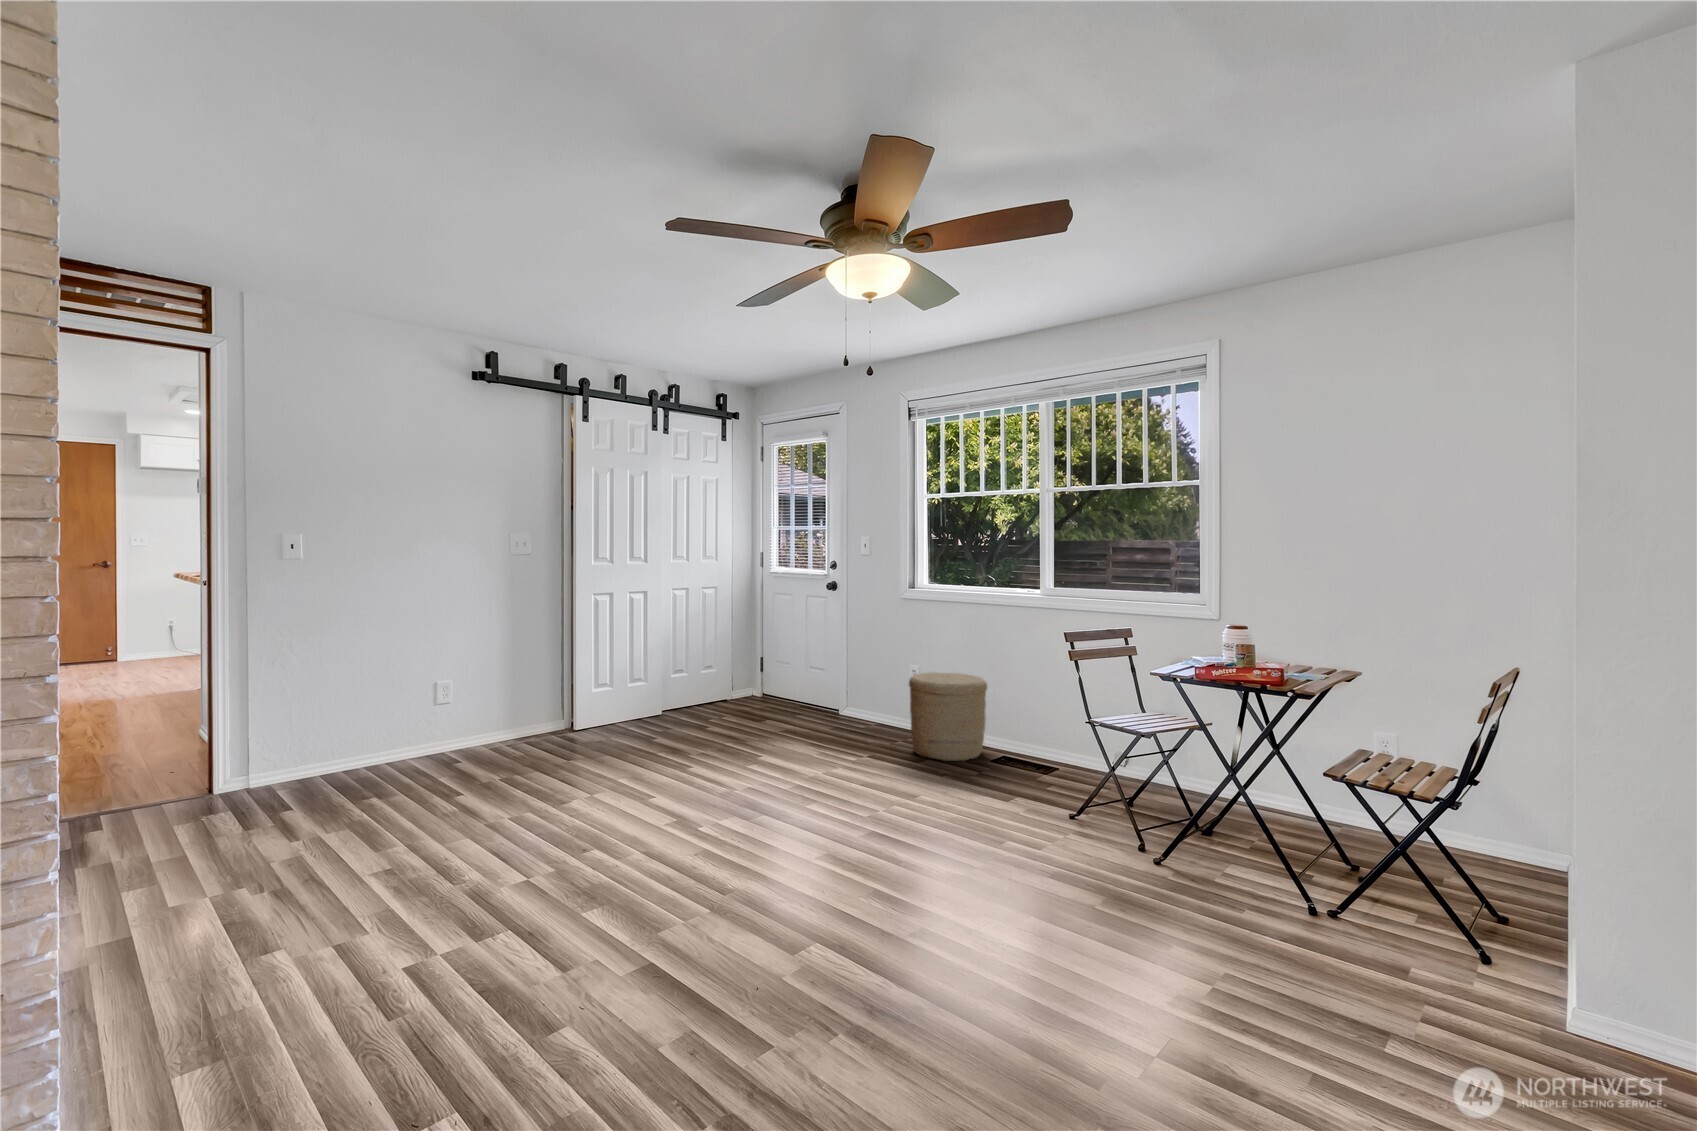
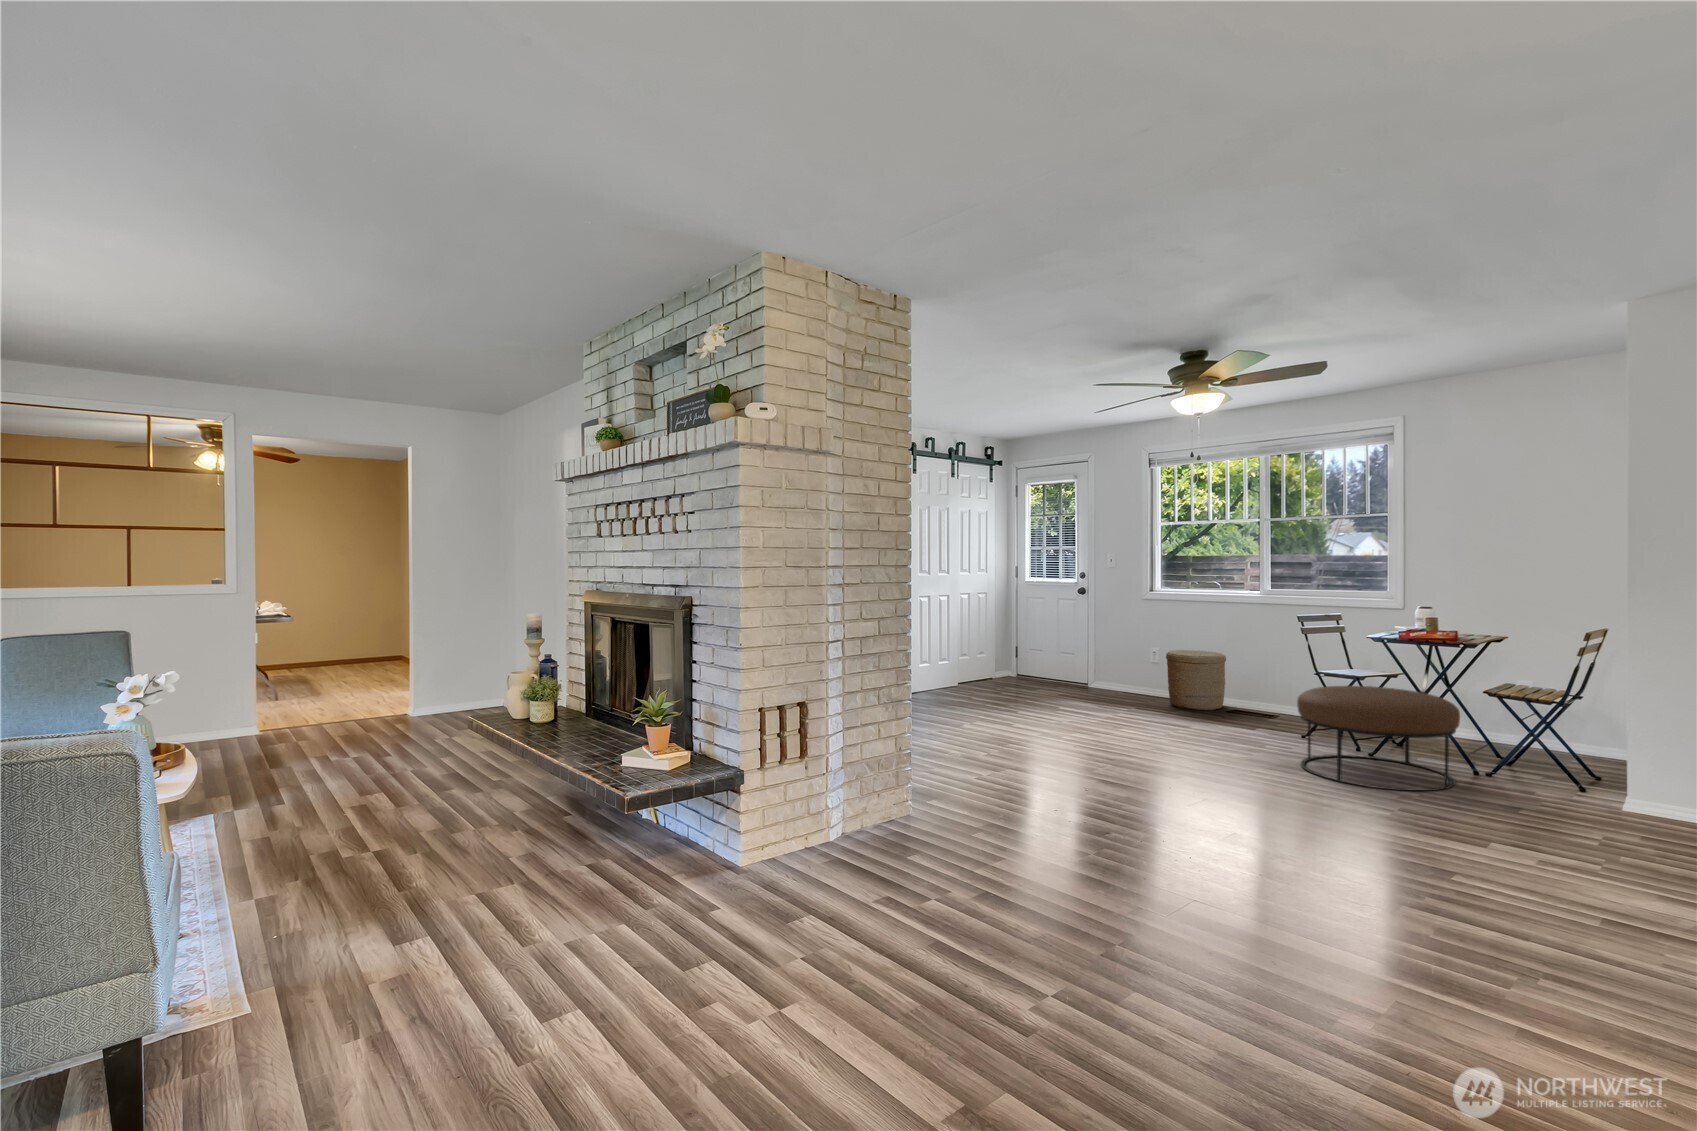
ottoman: none [1021,758,1289,992] -> present [1297,686,1460,791]

